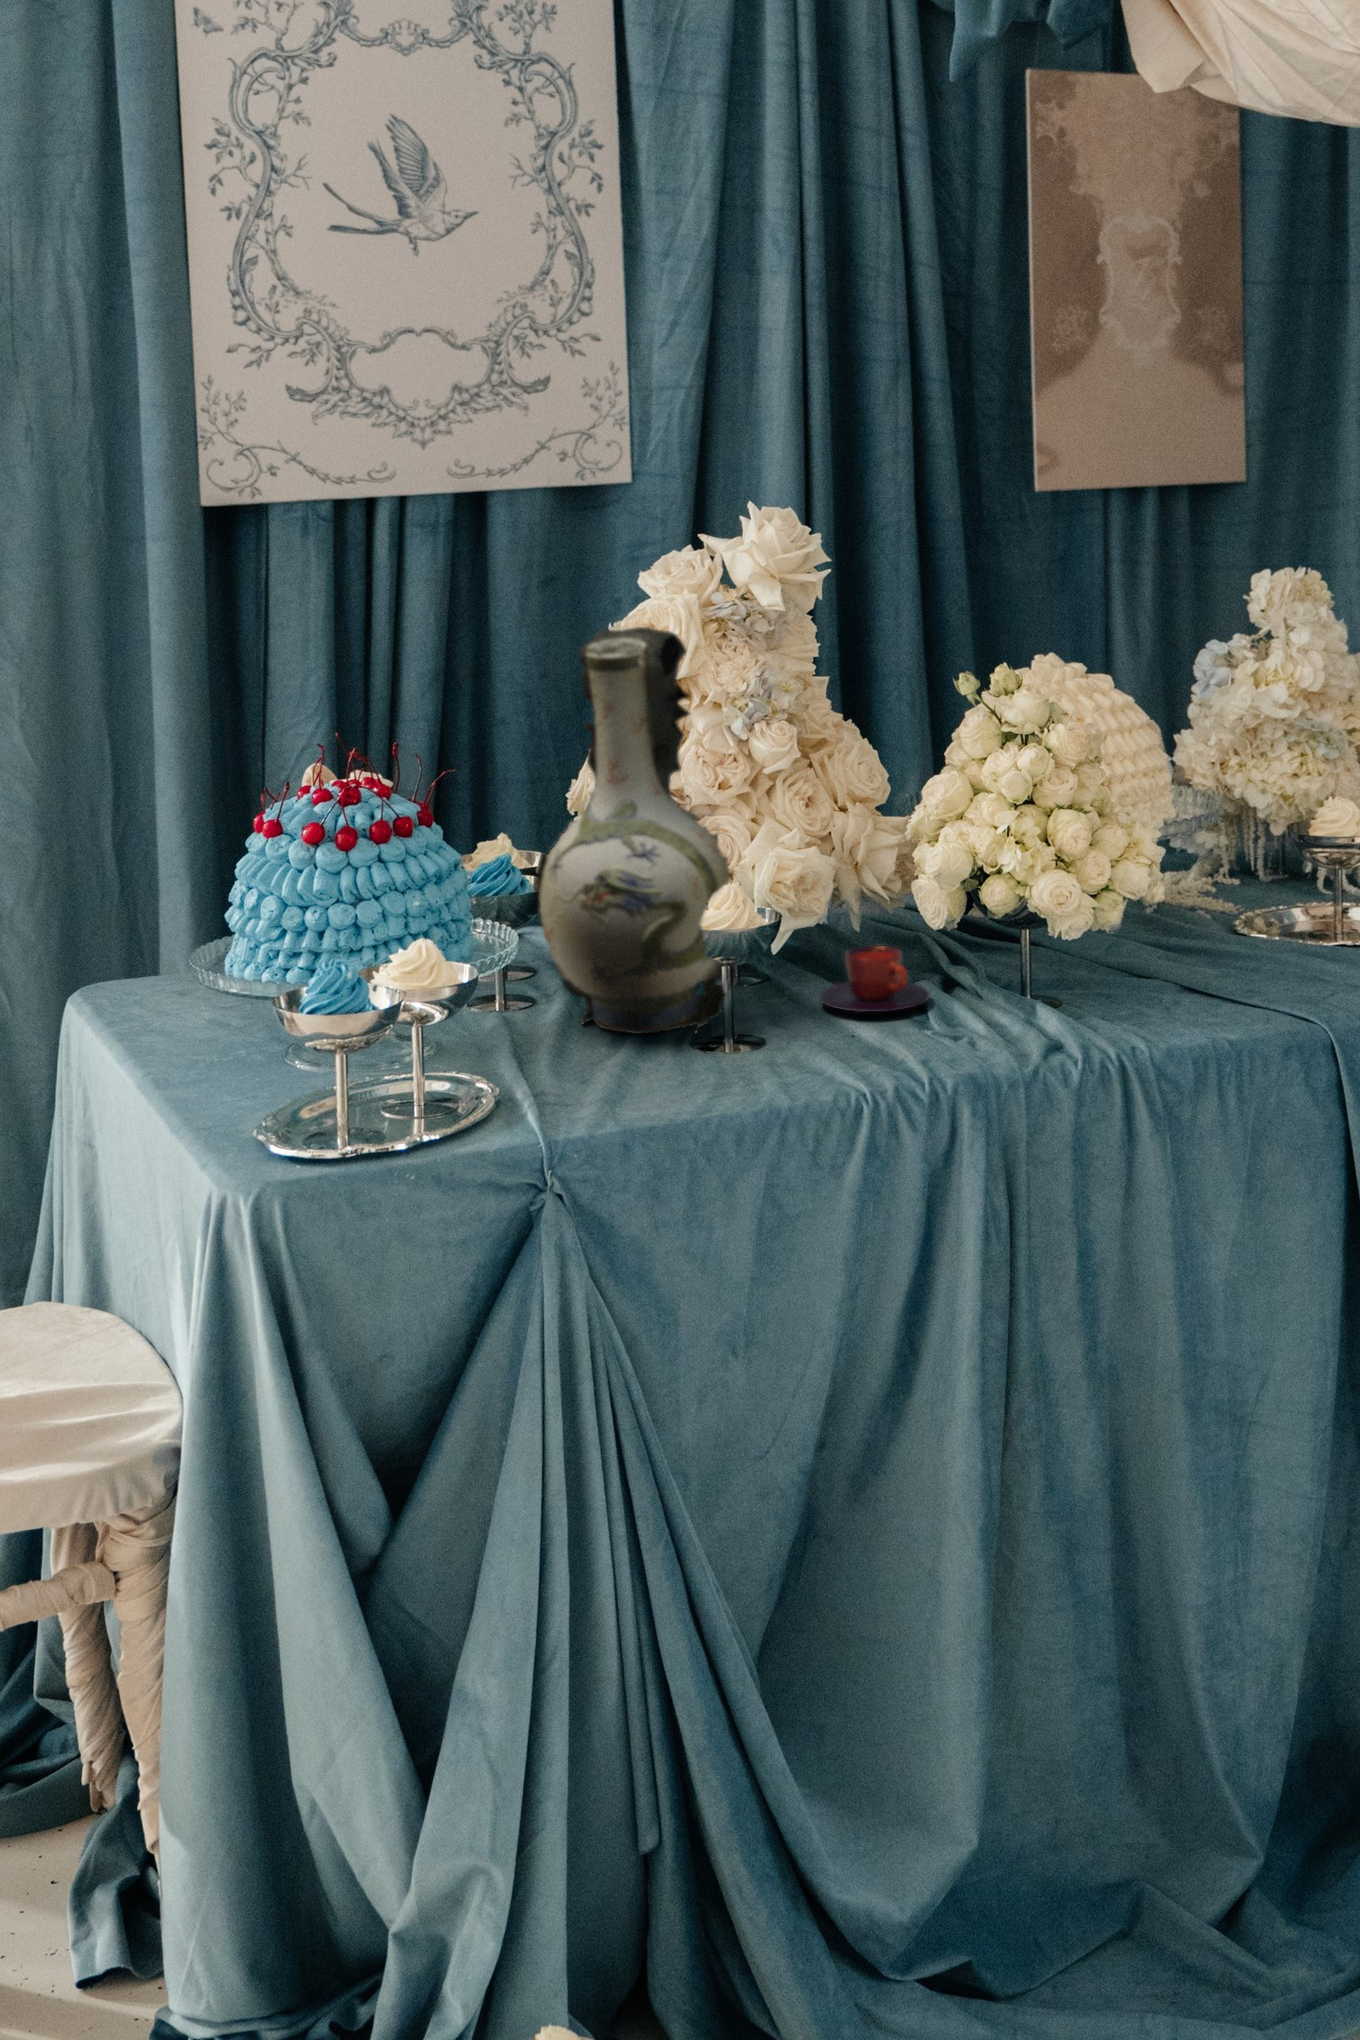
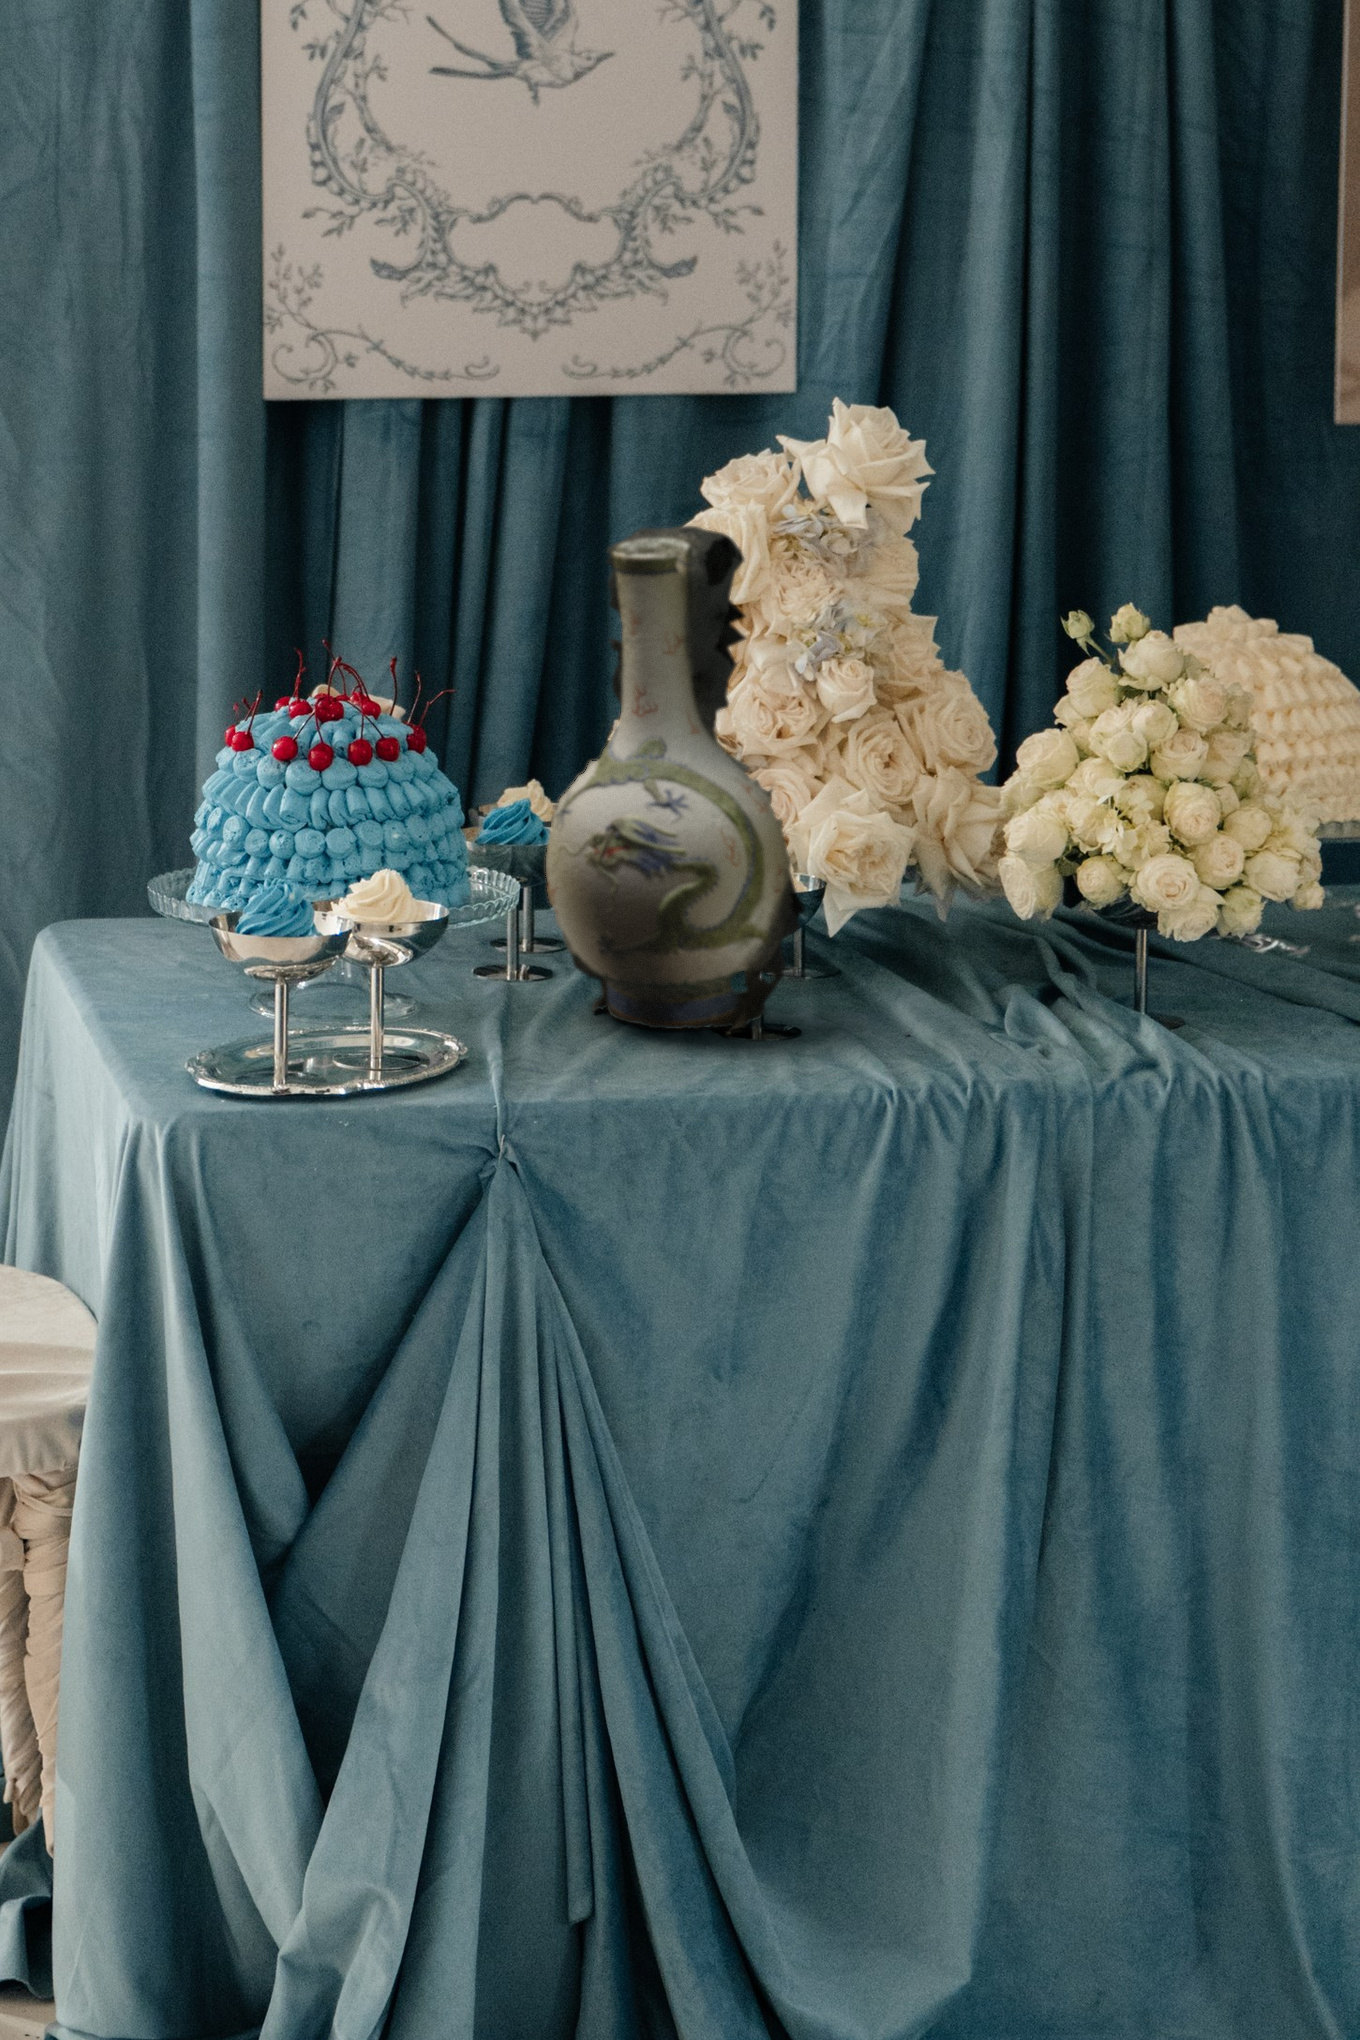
teacup: present [818,946,930,1012] -> none [894,953,1044,1034]

